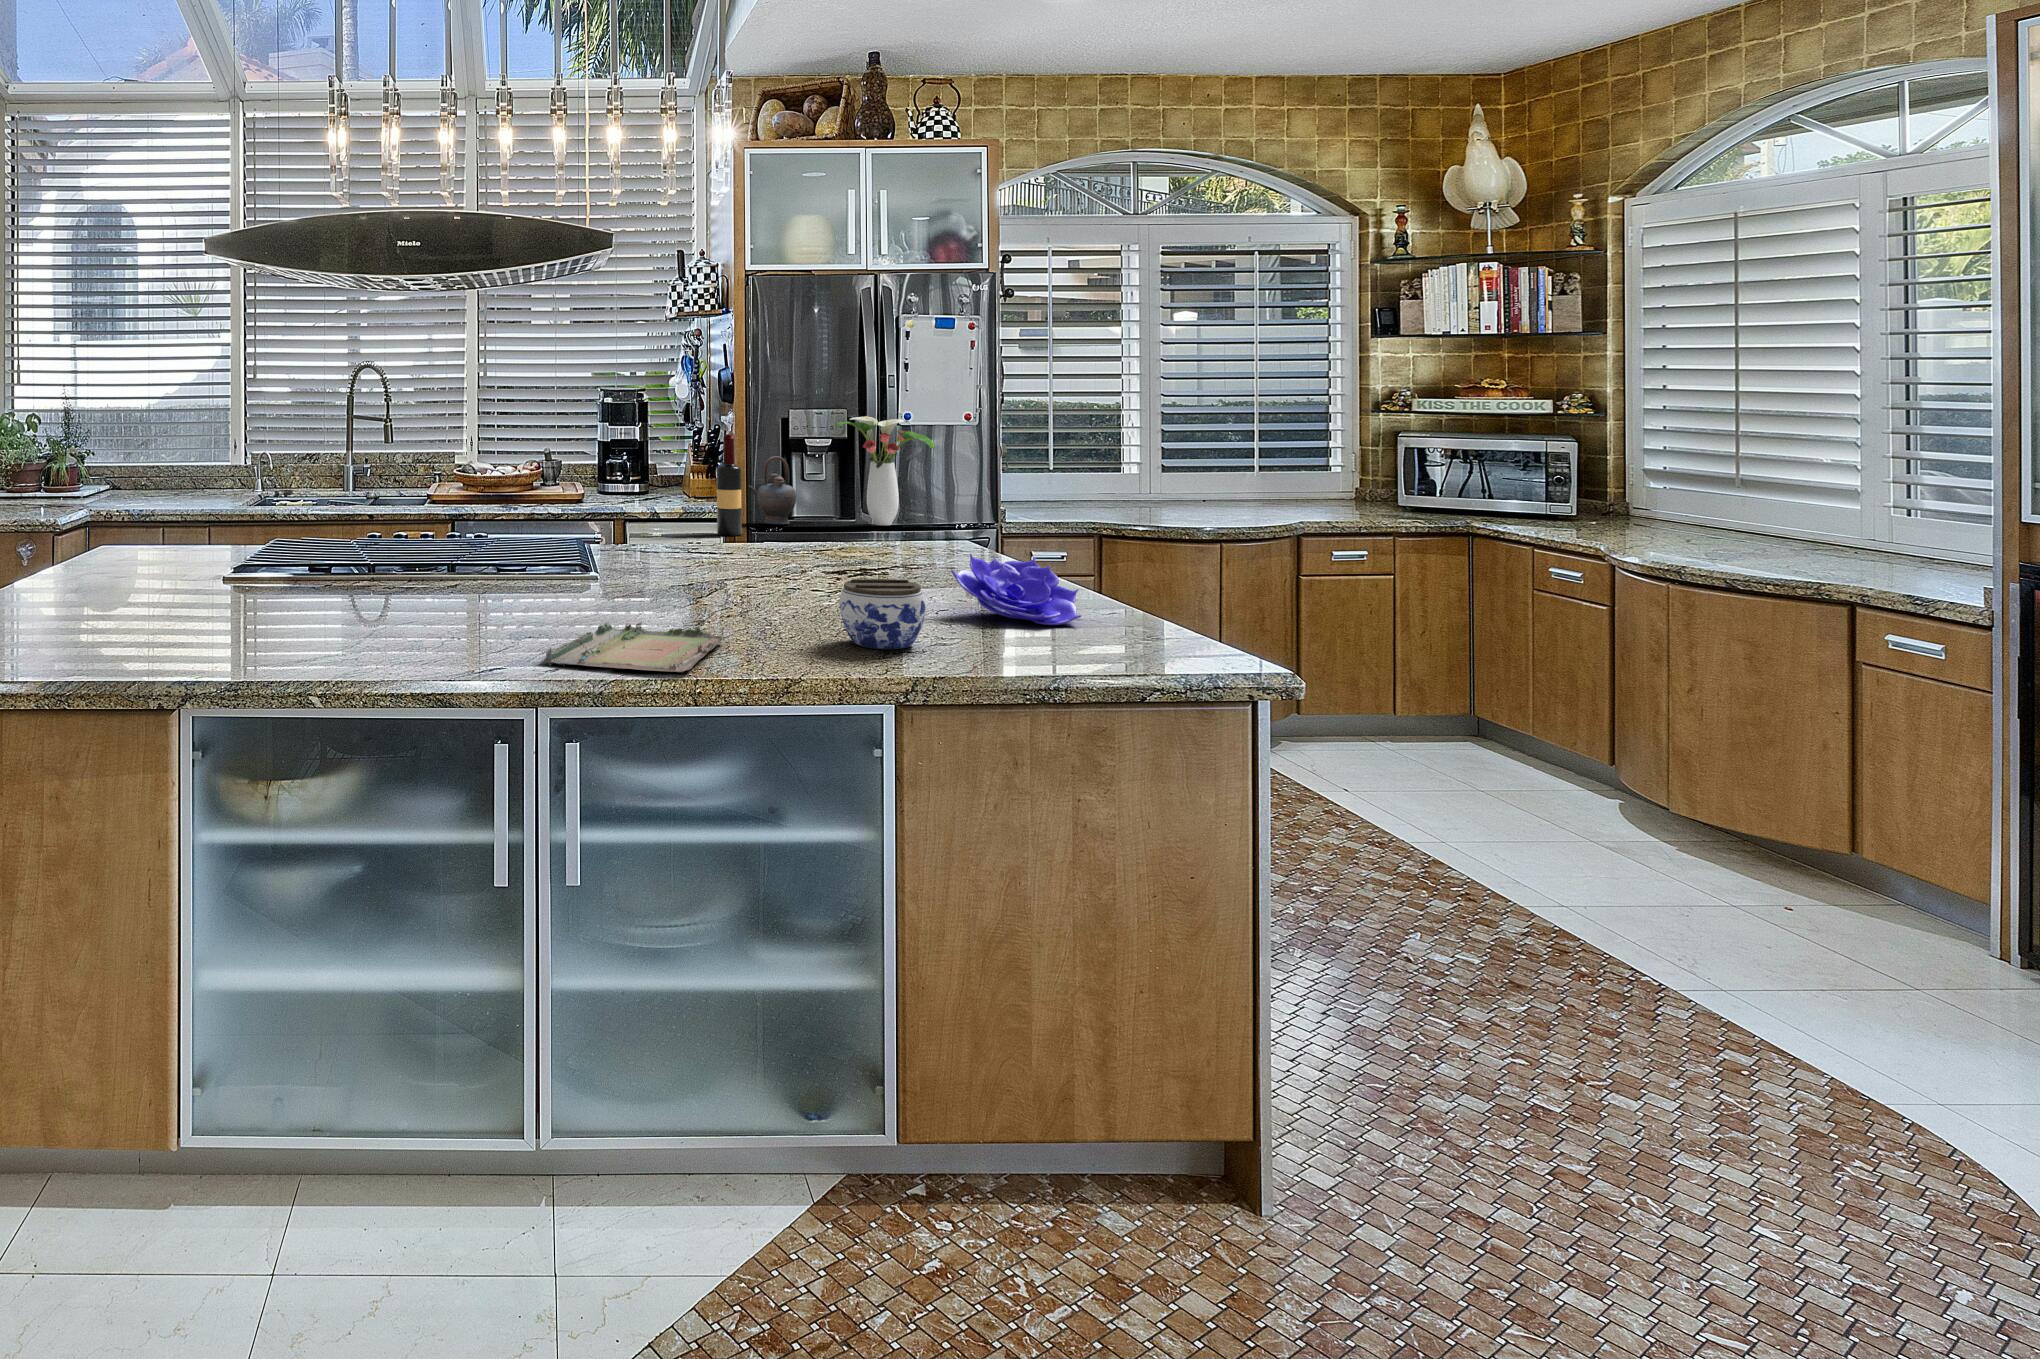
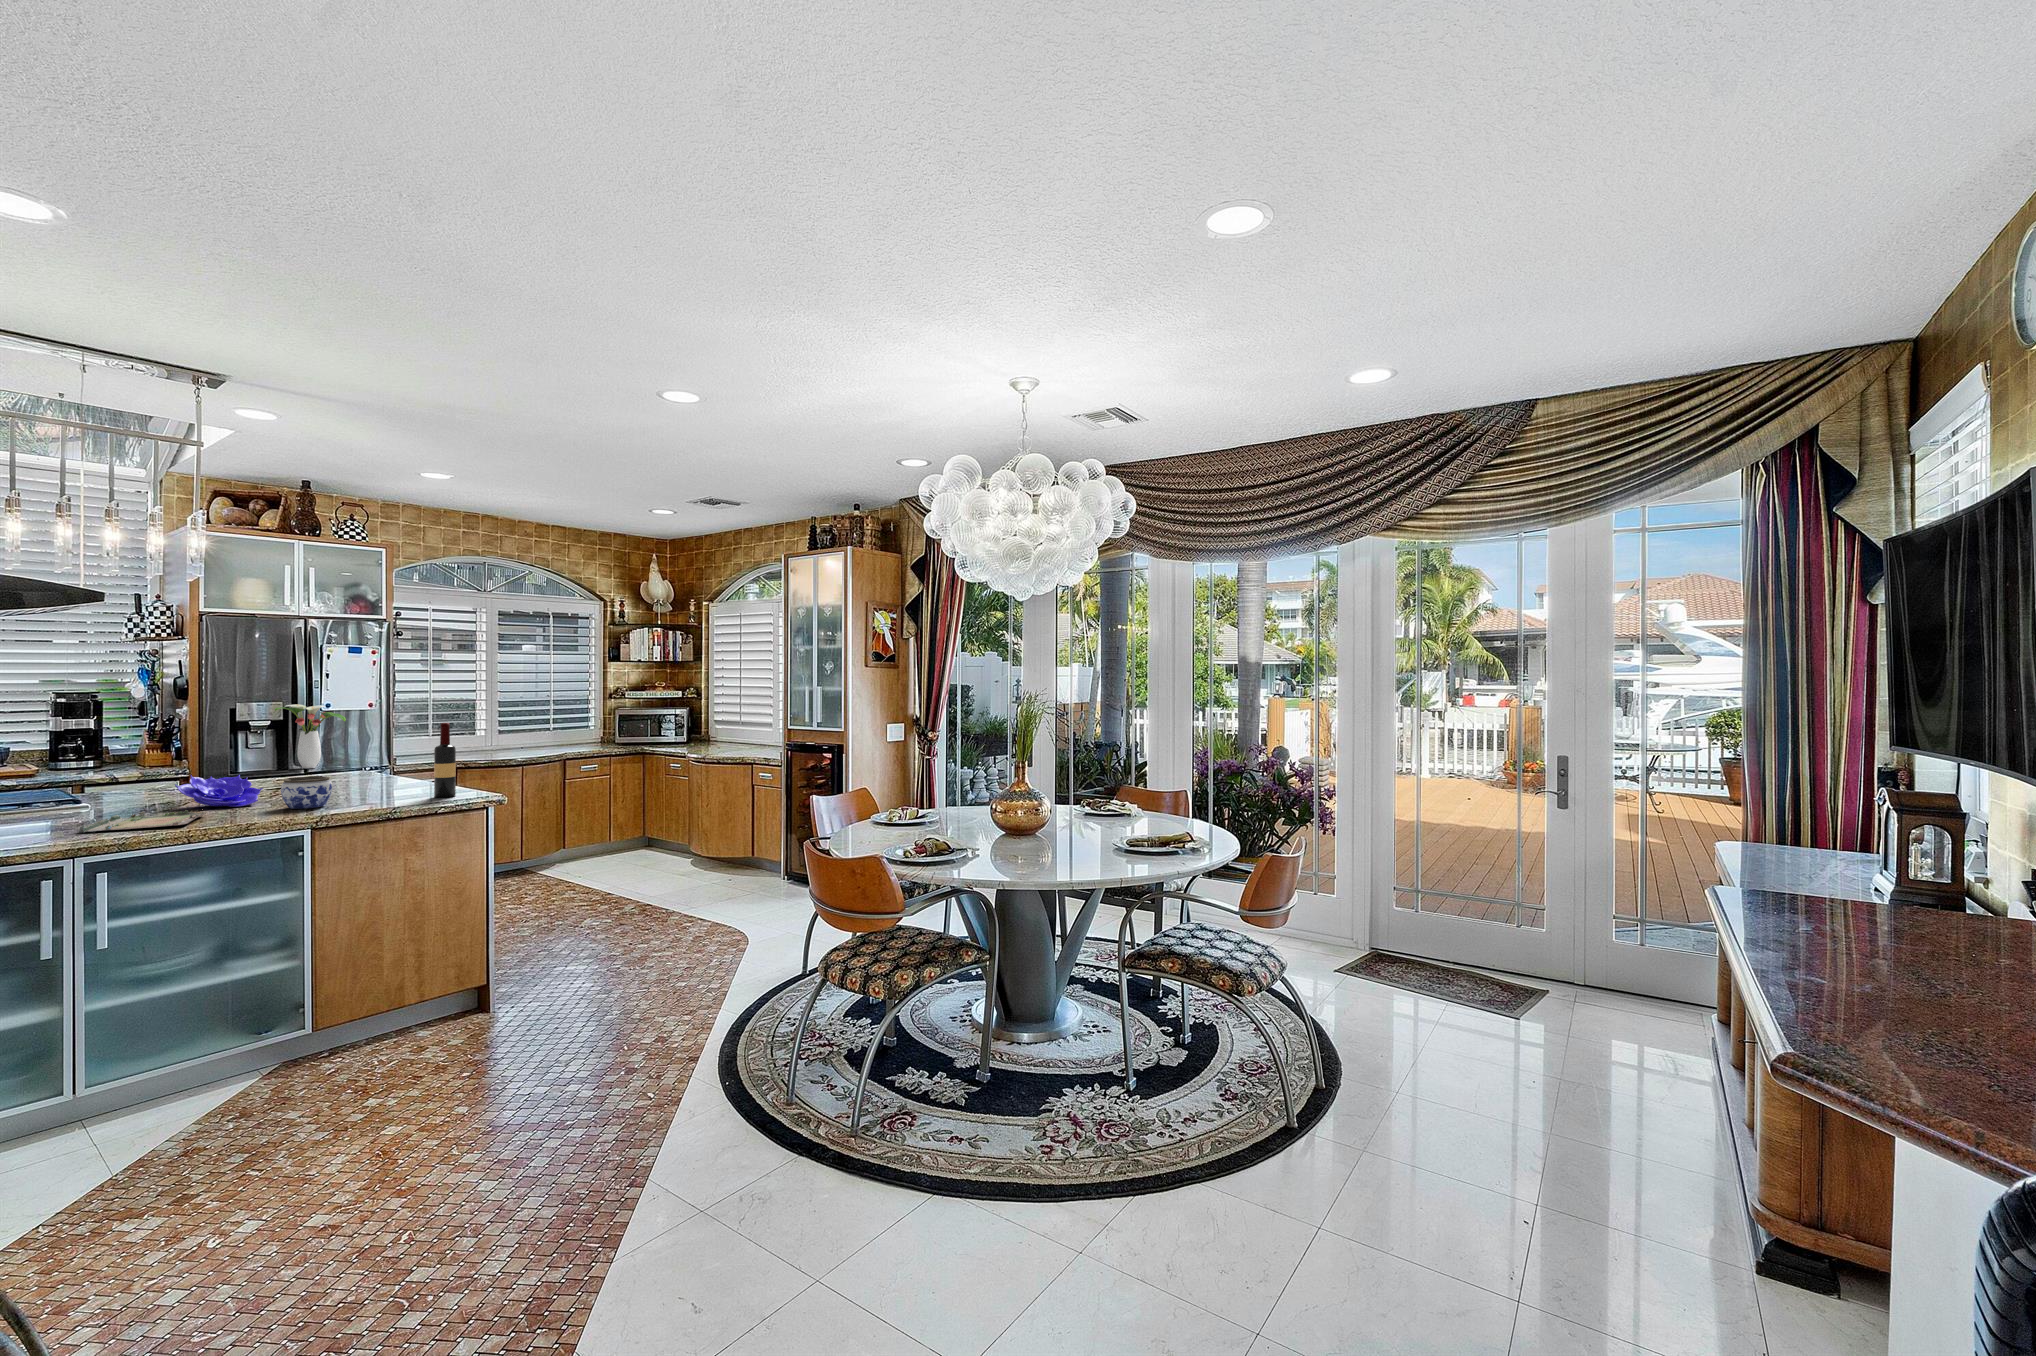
wine bottle: present [717,435,742,536] -> present [434,723,456,798]
teapot: present [748,456,797,525] -> none [203,730,243,773]
decorative bowl: present [951,554,1081,625] -> present [175,775,263,807]

